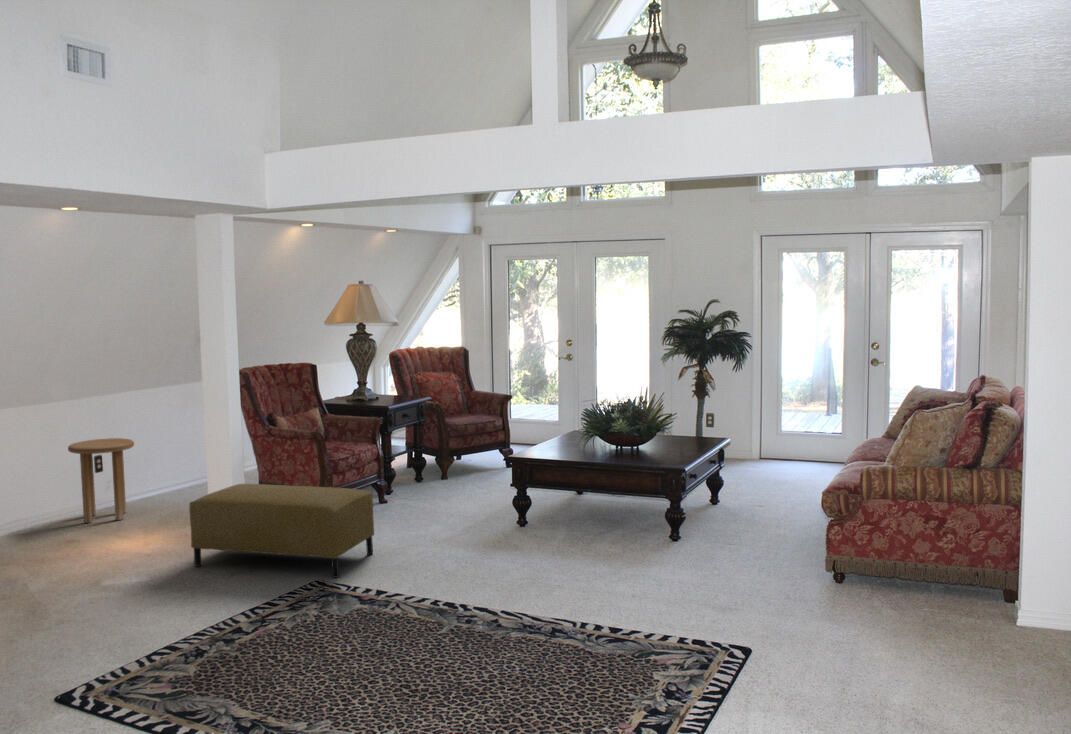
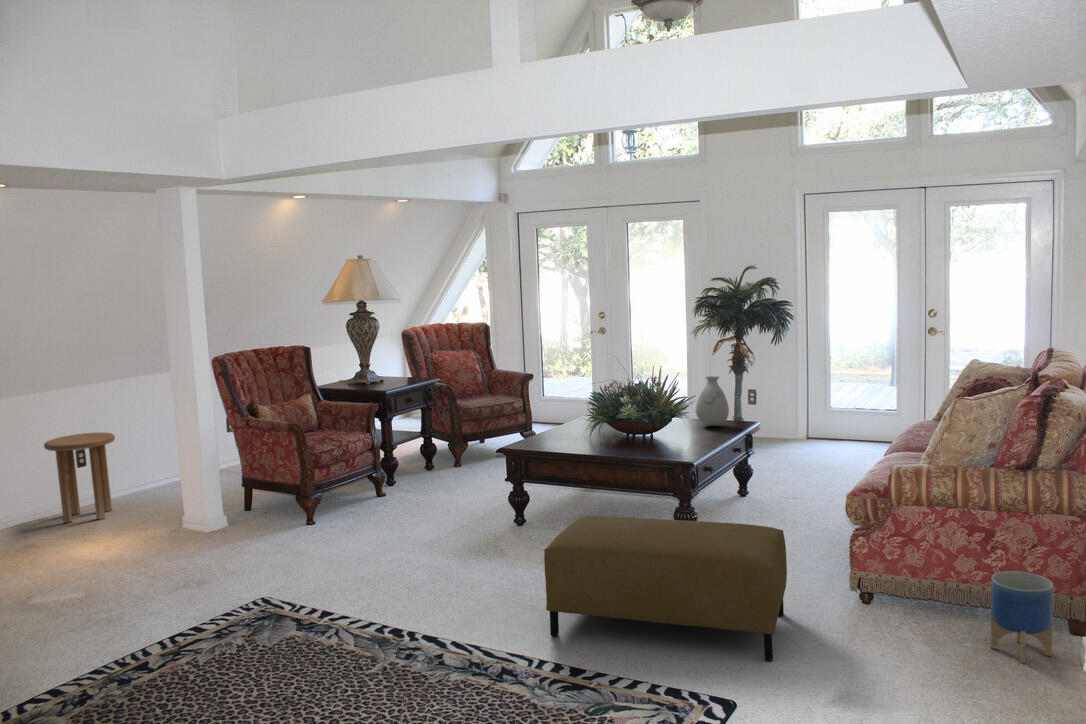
vase: none [677,397,707,441] -> present [696,376,729,426]
ottoman: present [189,484,374,578] -> present [544,515,787,661]
planter: none [943,550,992,621] -> present [990,571,1053,663]

